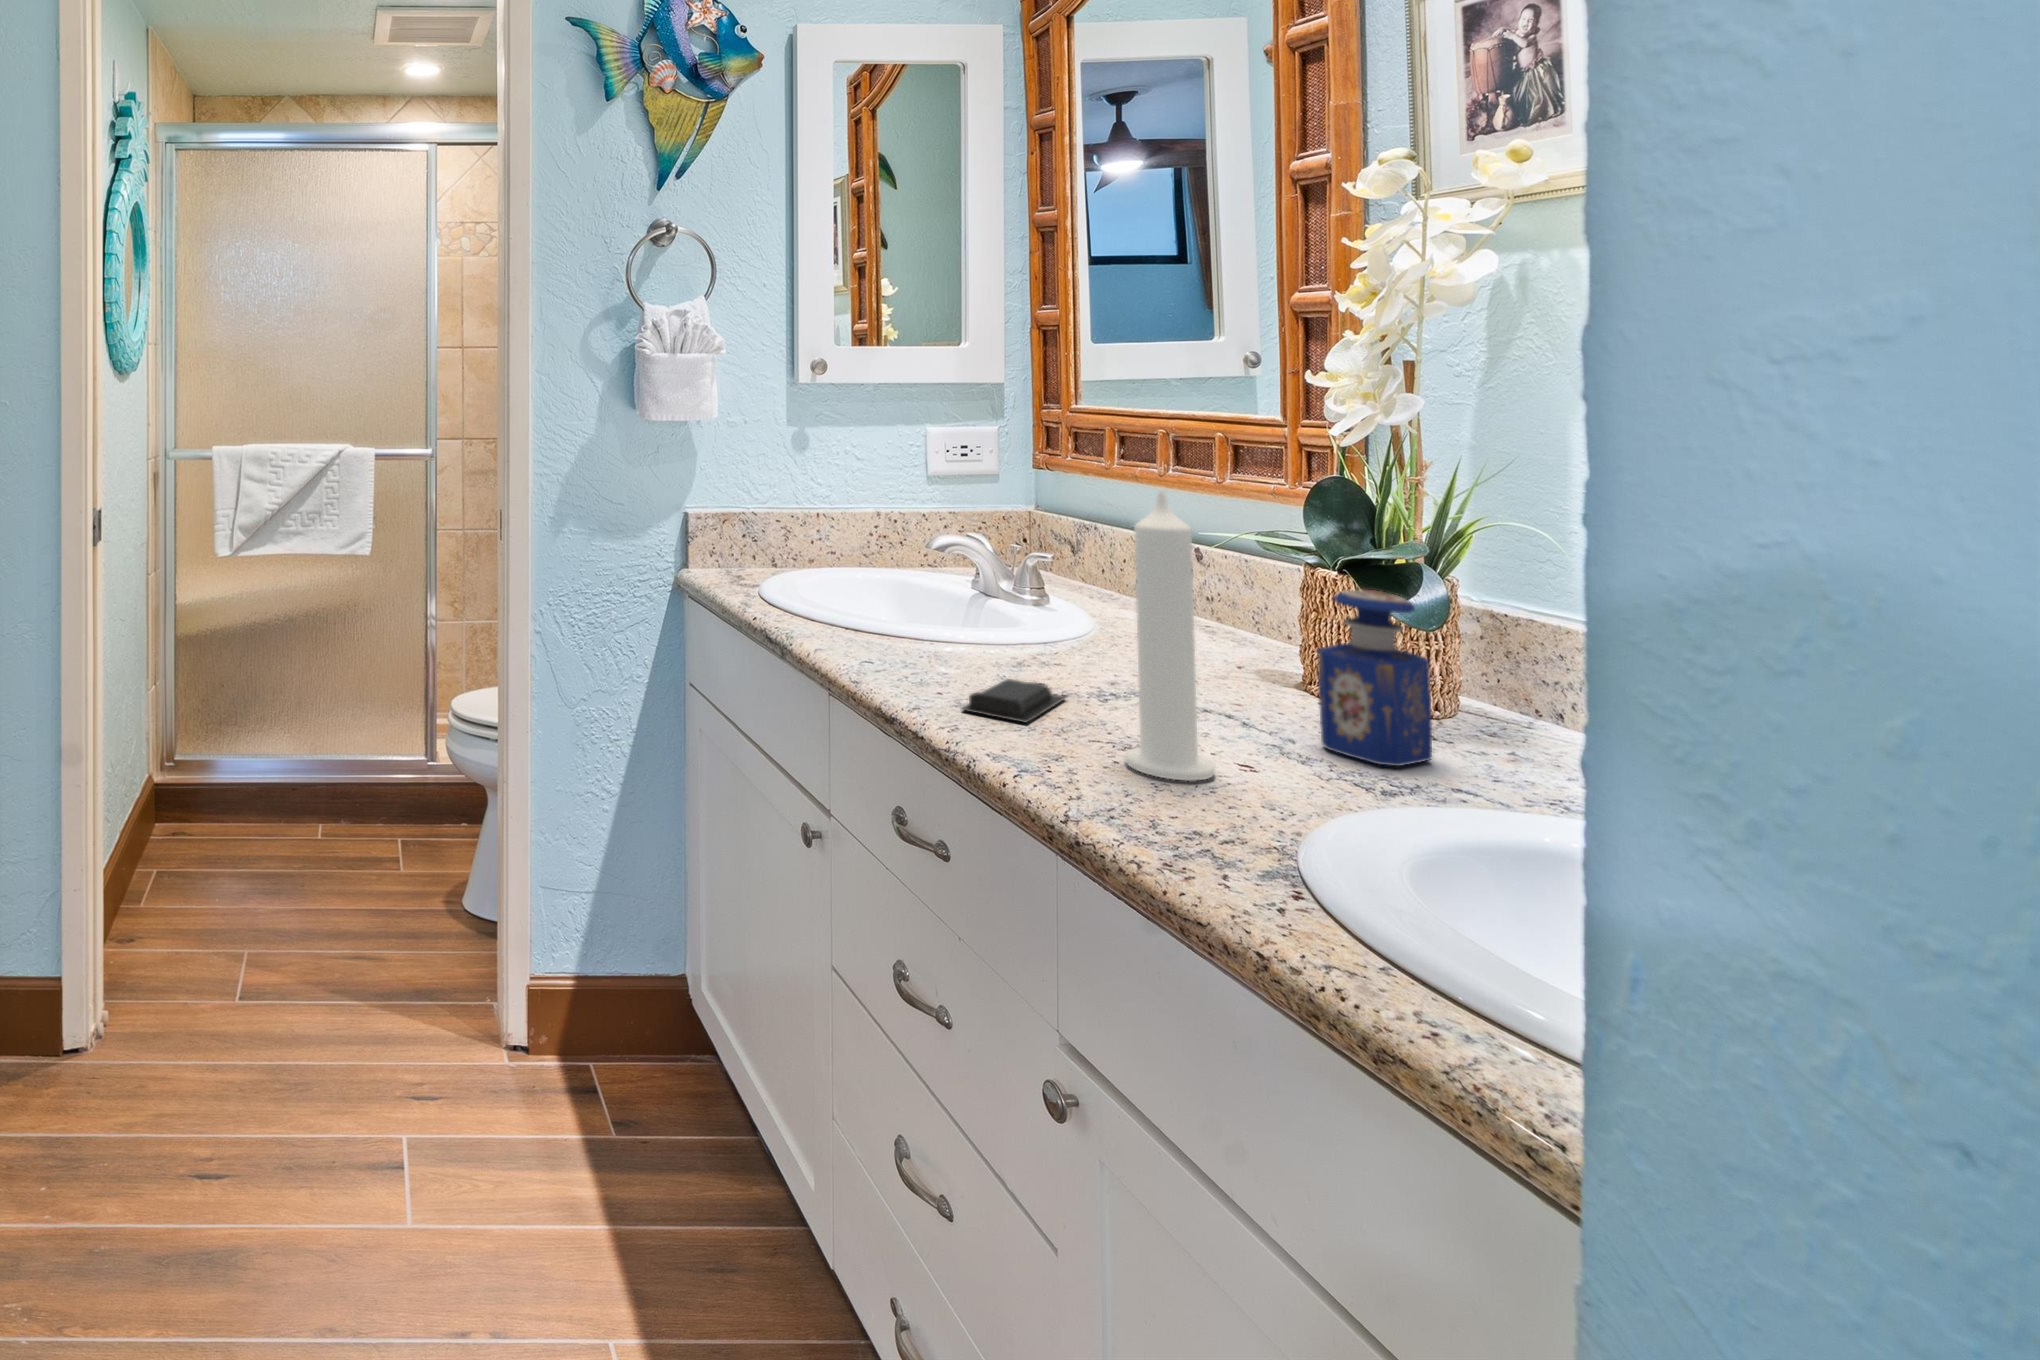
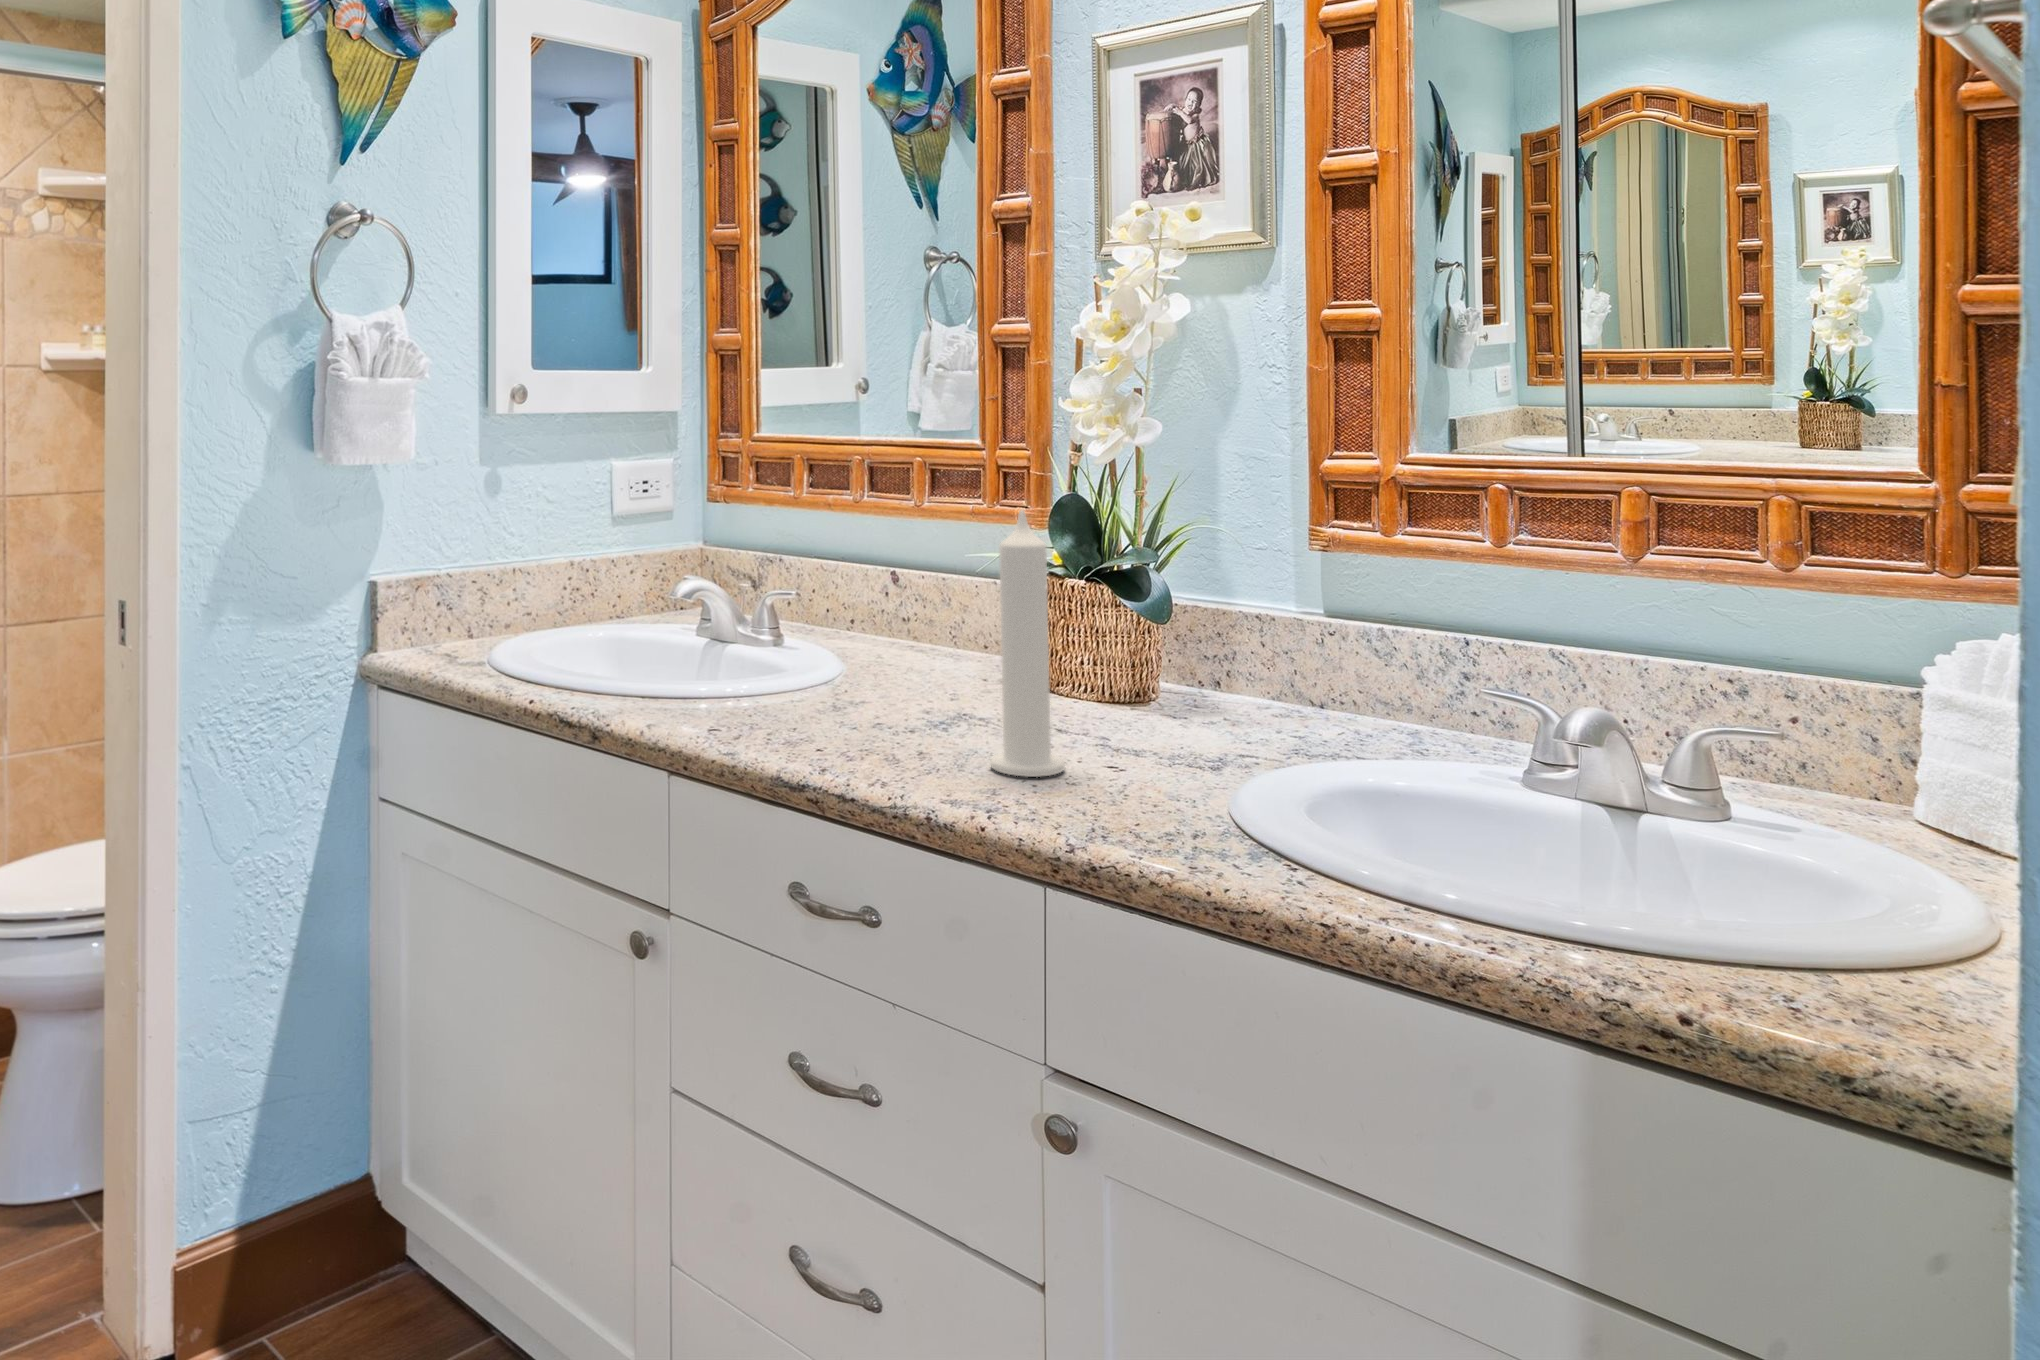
perfume bottle: present [1317,590,1432,766] -> none [1097,589,1177,737]
soap bar: present [962,679,1066,723] -> none [818,713,887,751]

